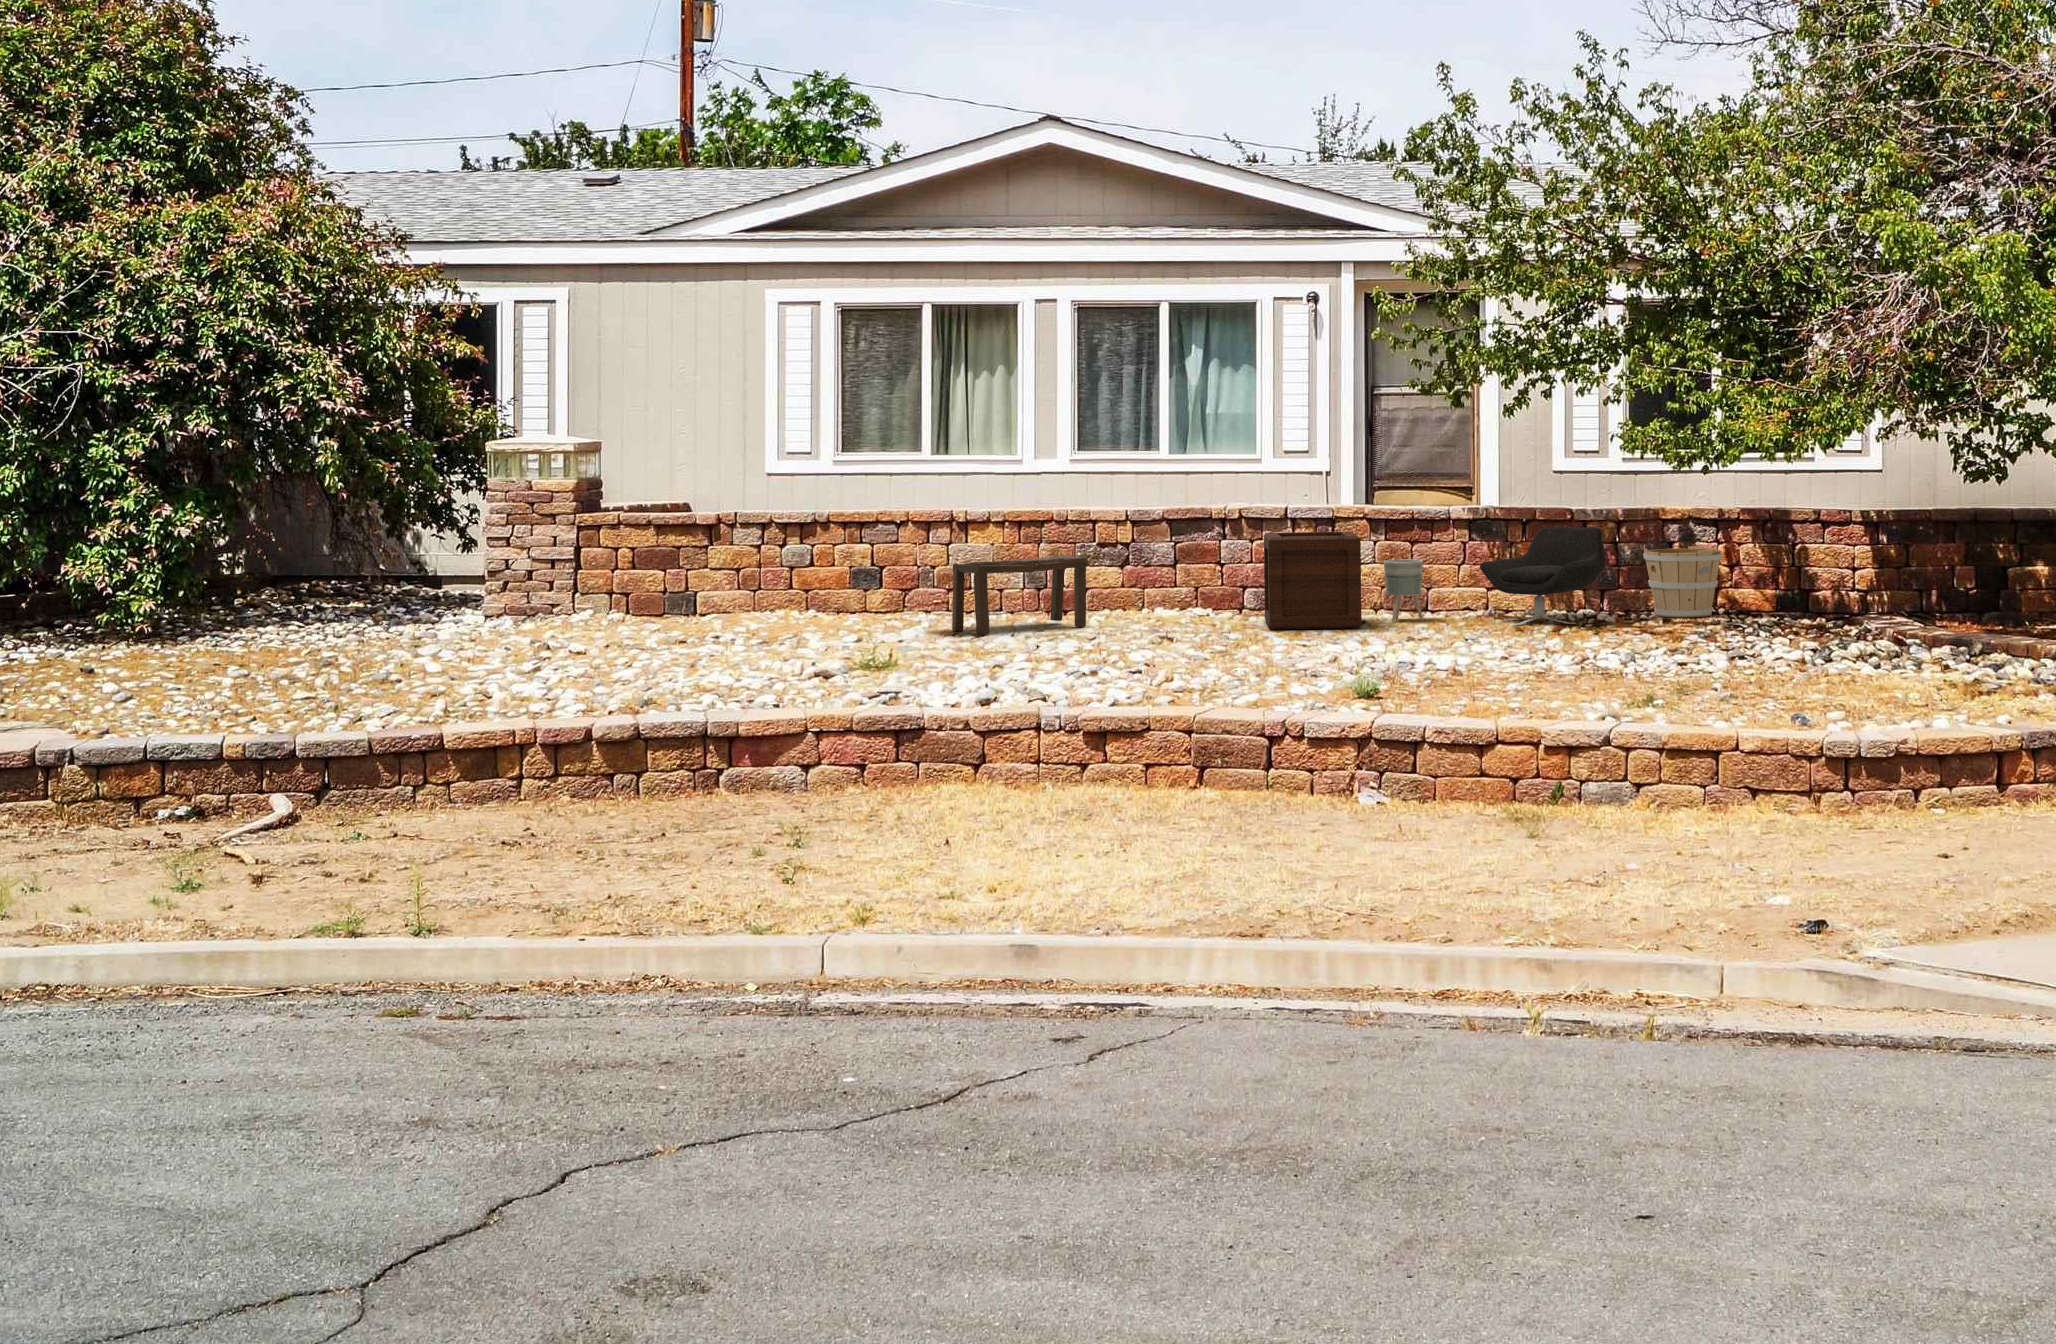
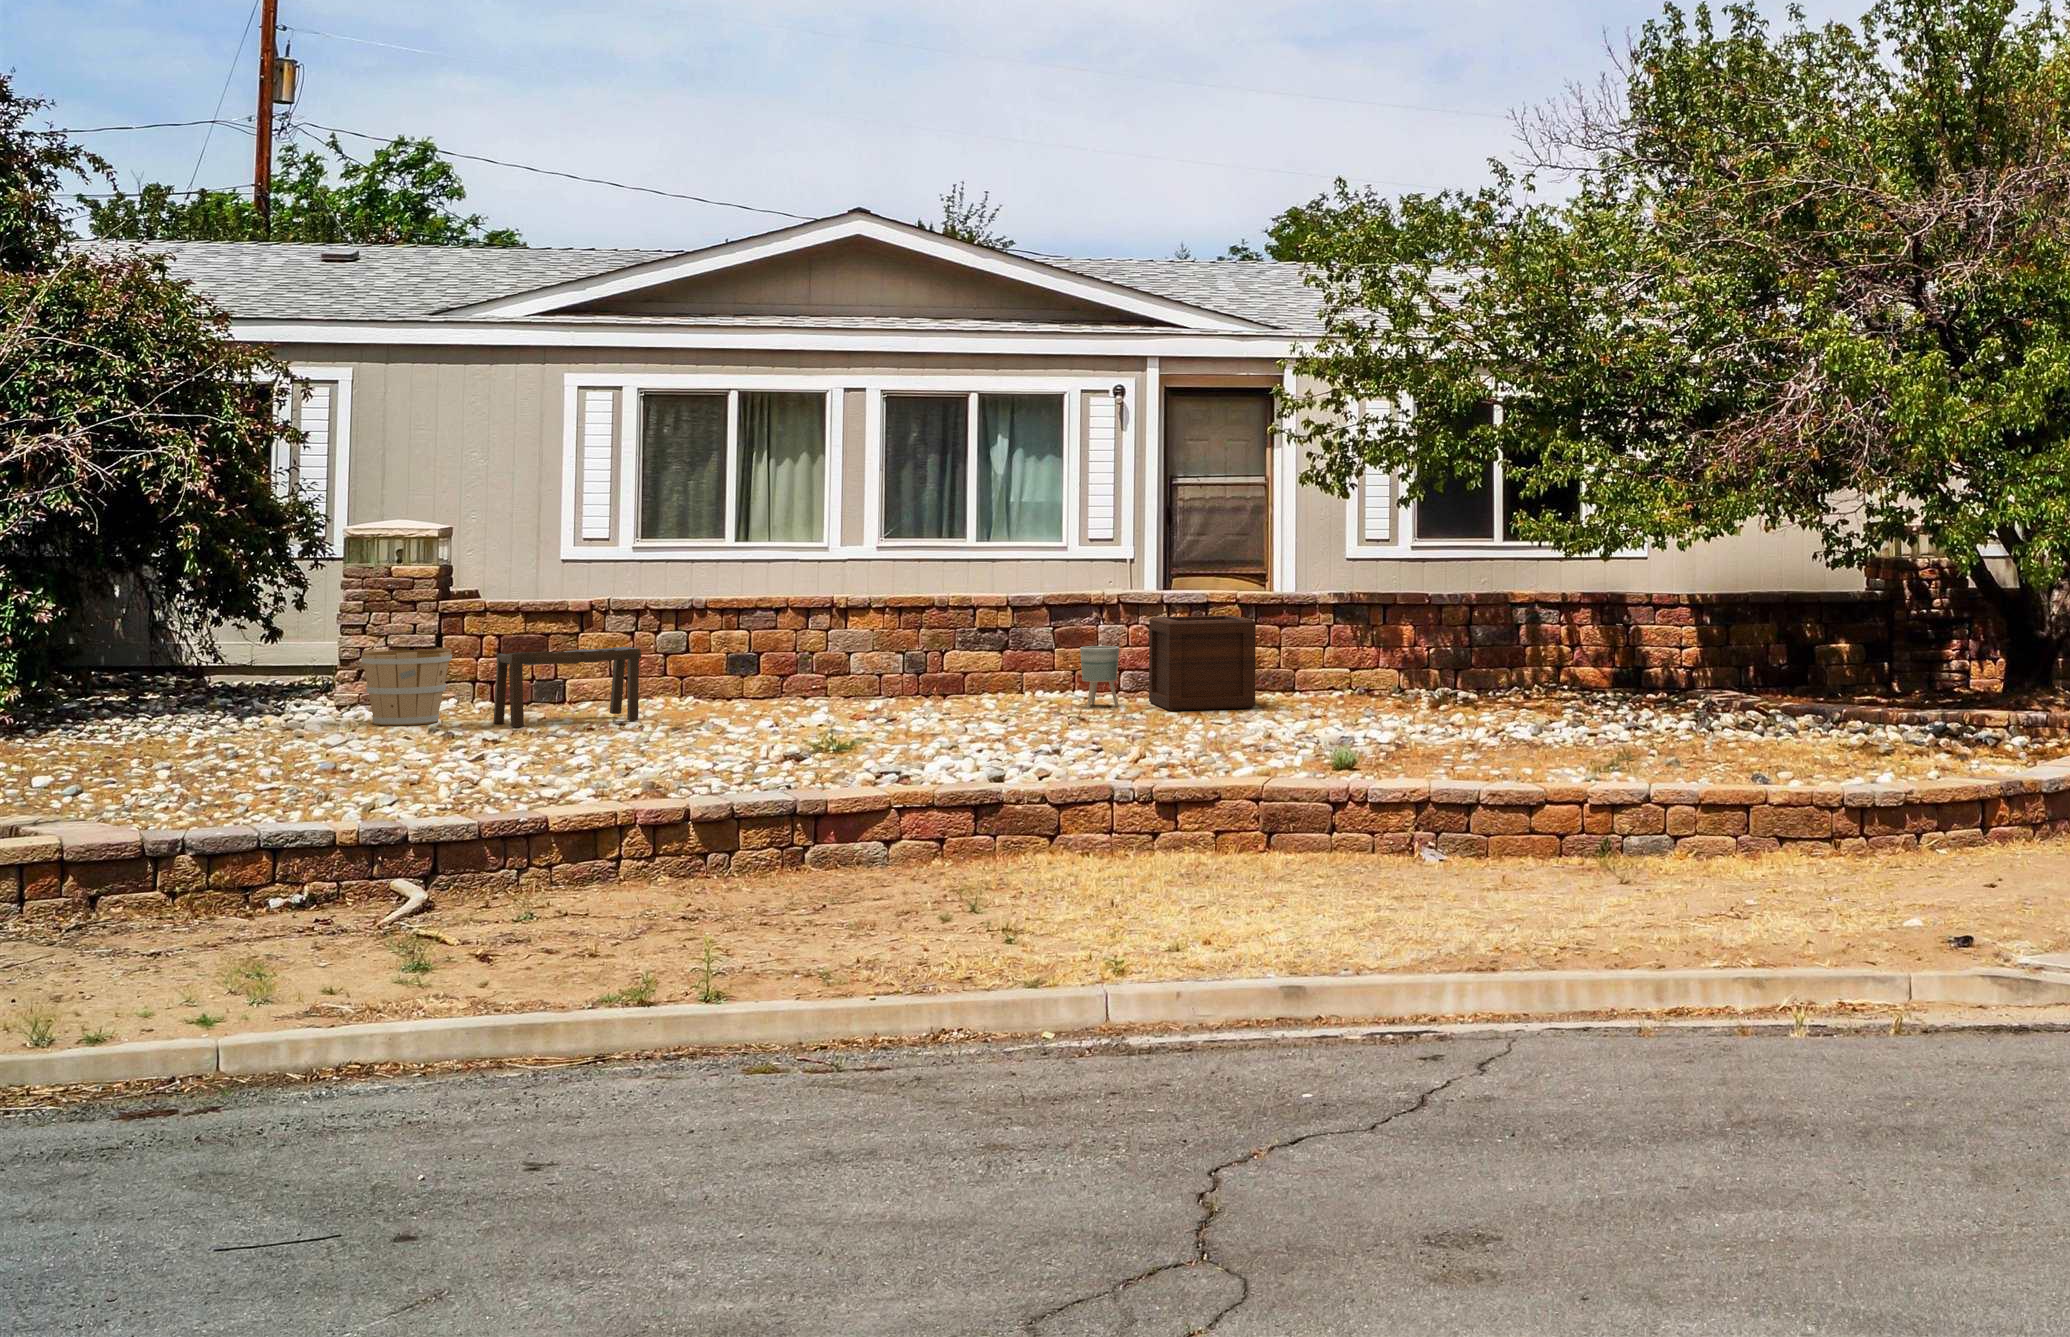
lounge chair: present [1480,526,1606,626] -> none [1355,610,1471,704]
wooden bucket: present [1643,546,1722,617] -> present [361,647,452,725]
bench: present [952,556,1088,634] -> present [493,647,641,728]
planter: present [1384,559,1423,622] -> present [1080,646,1119,708]

